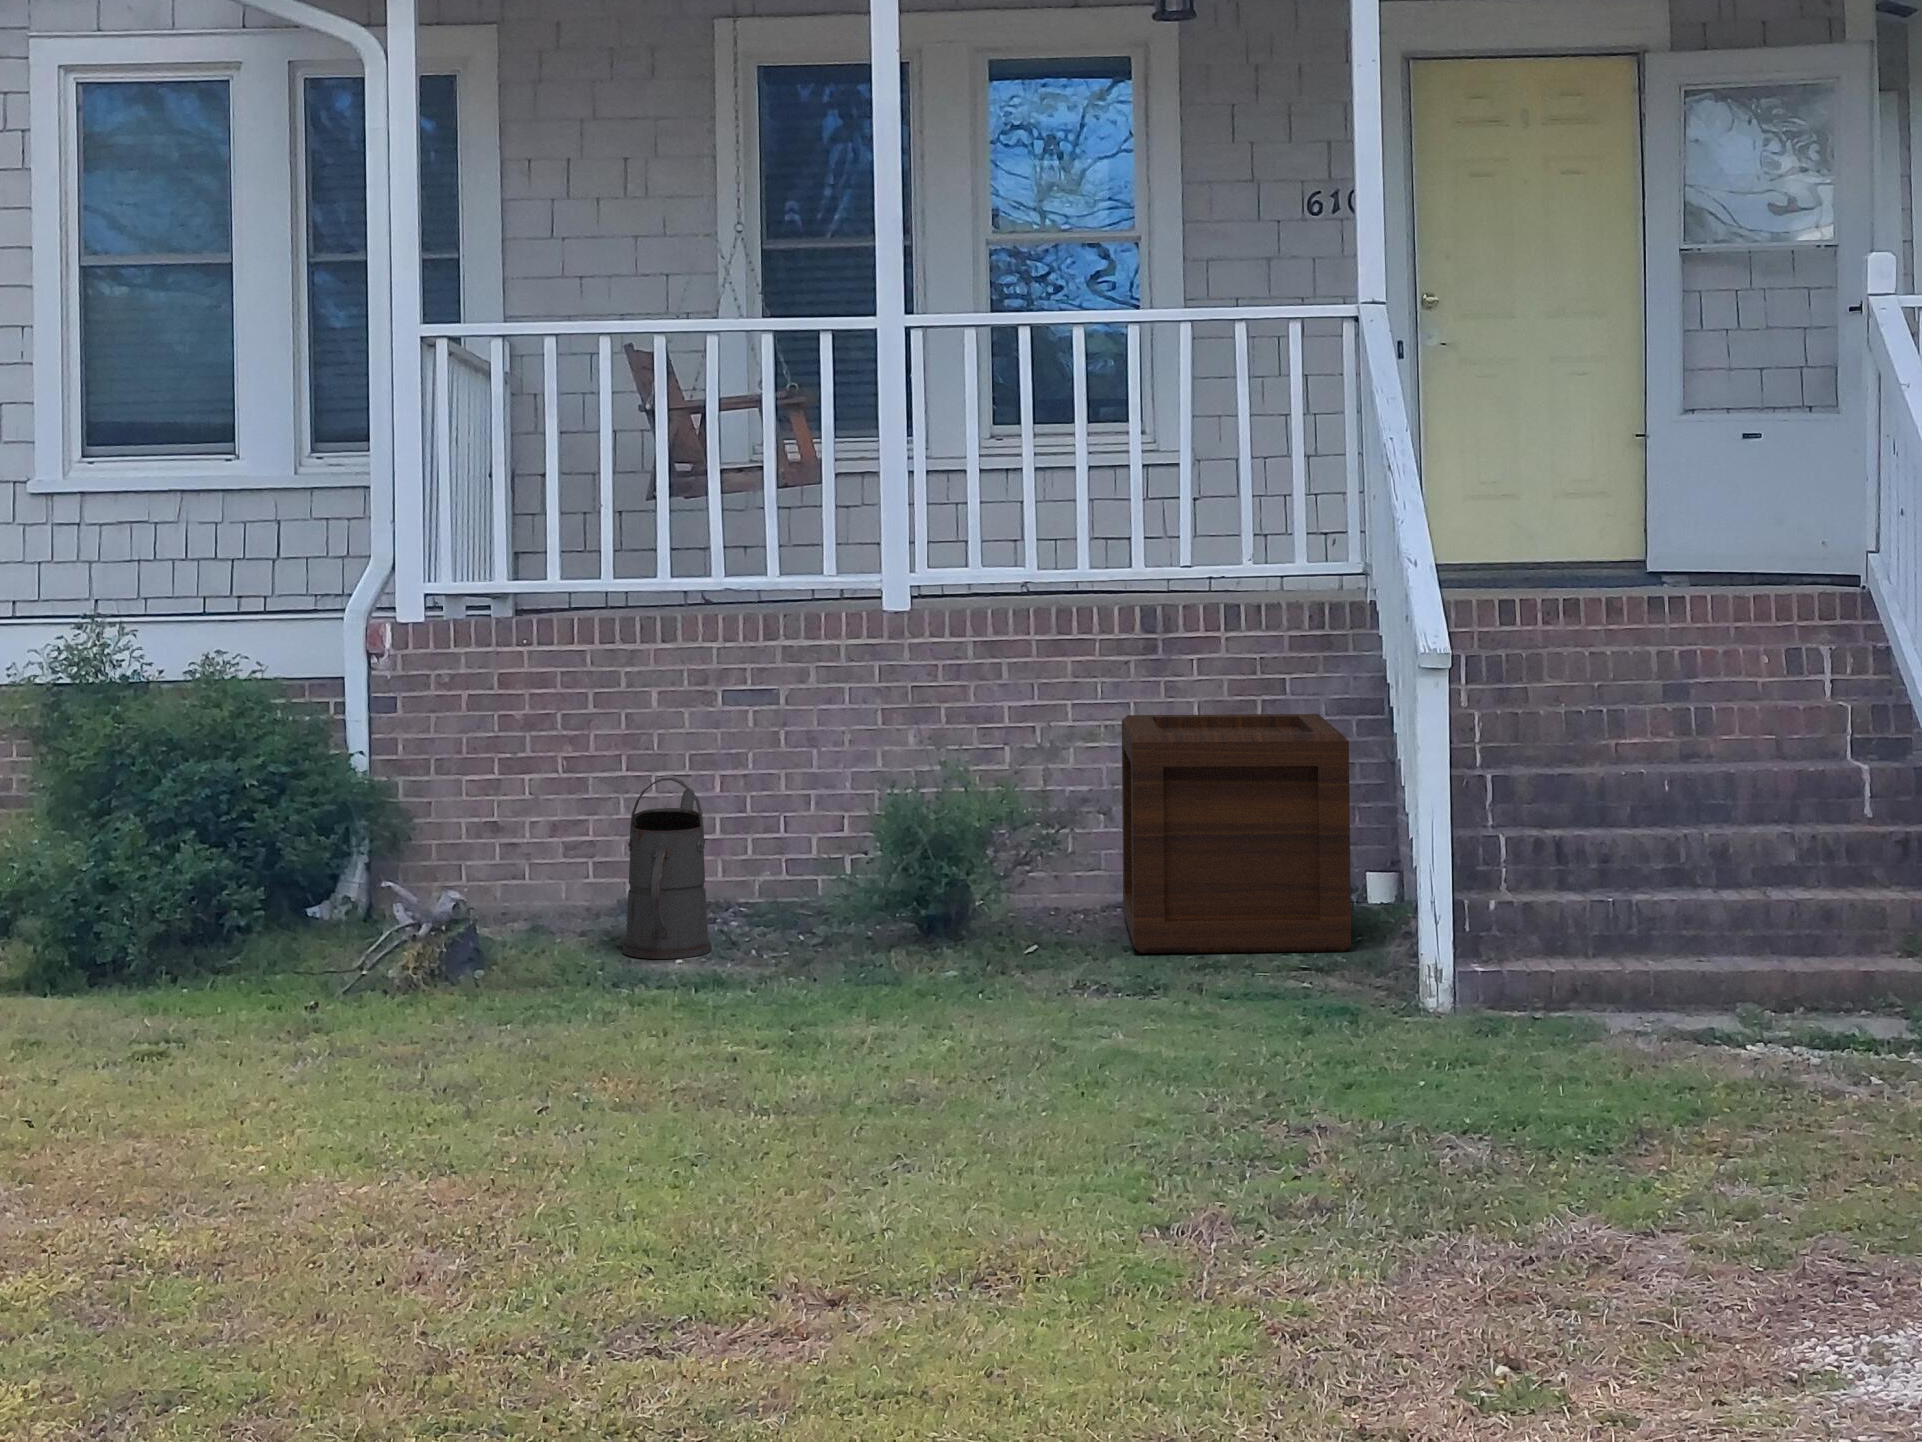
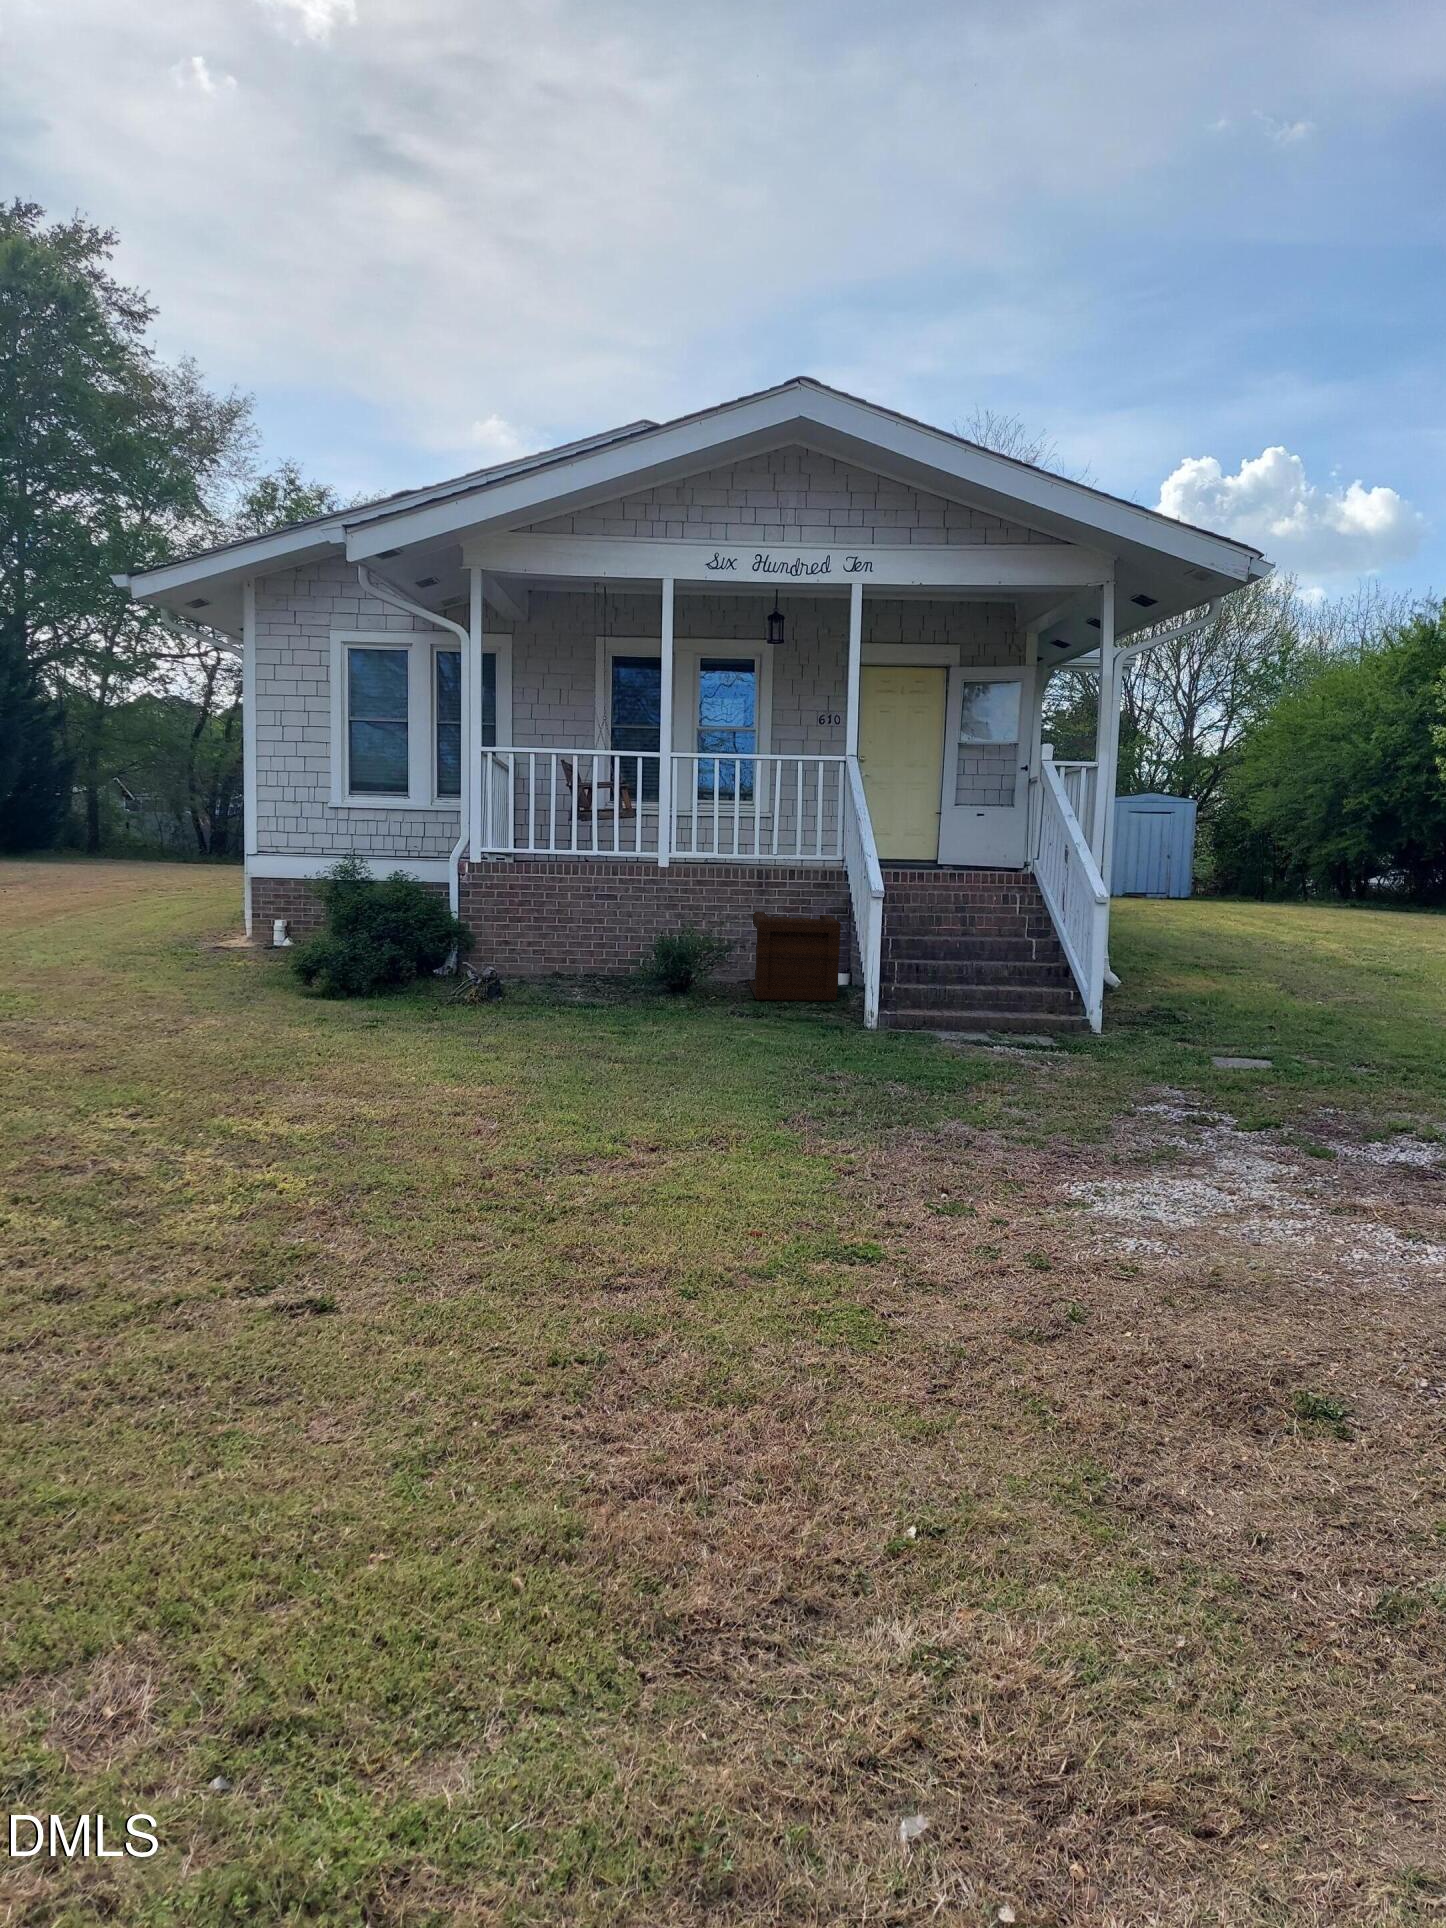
watering can: present [623,777,712,959] -> none [559,929,593,998]

